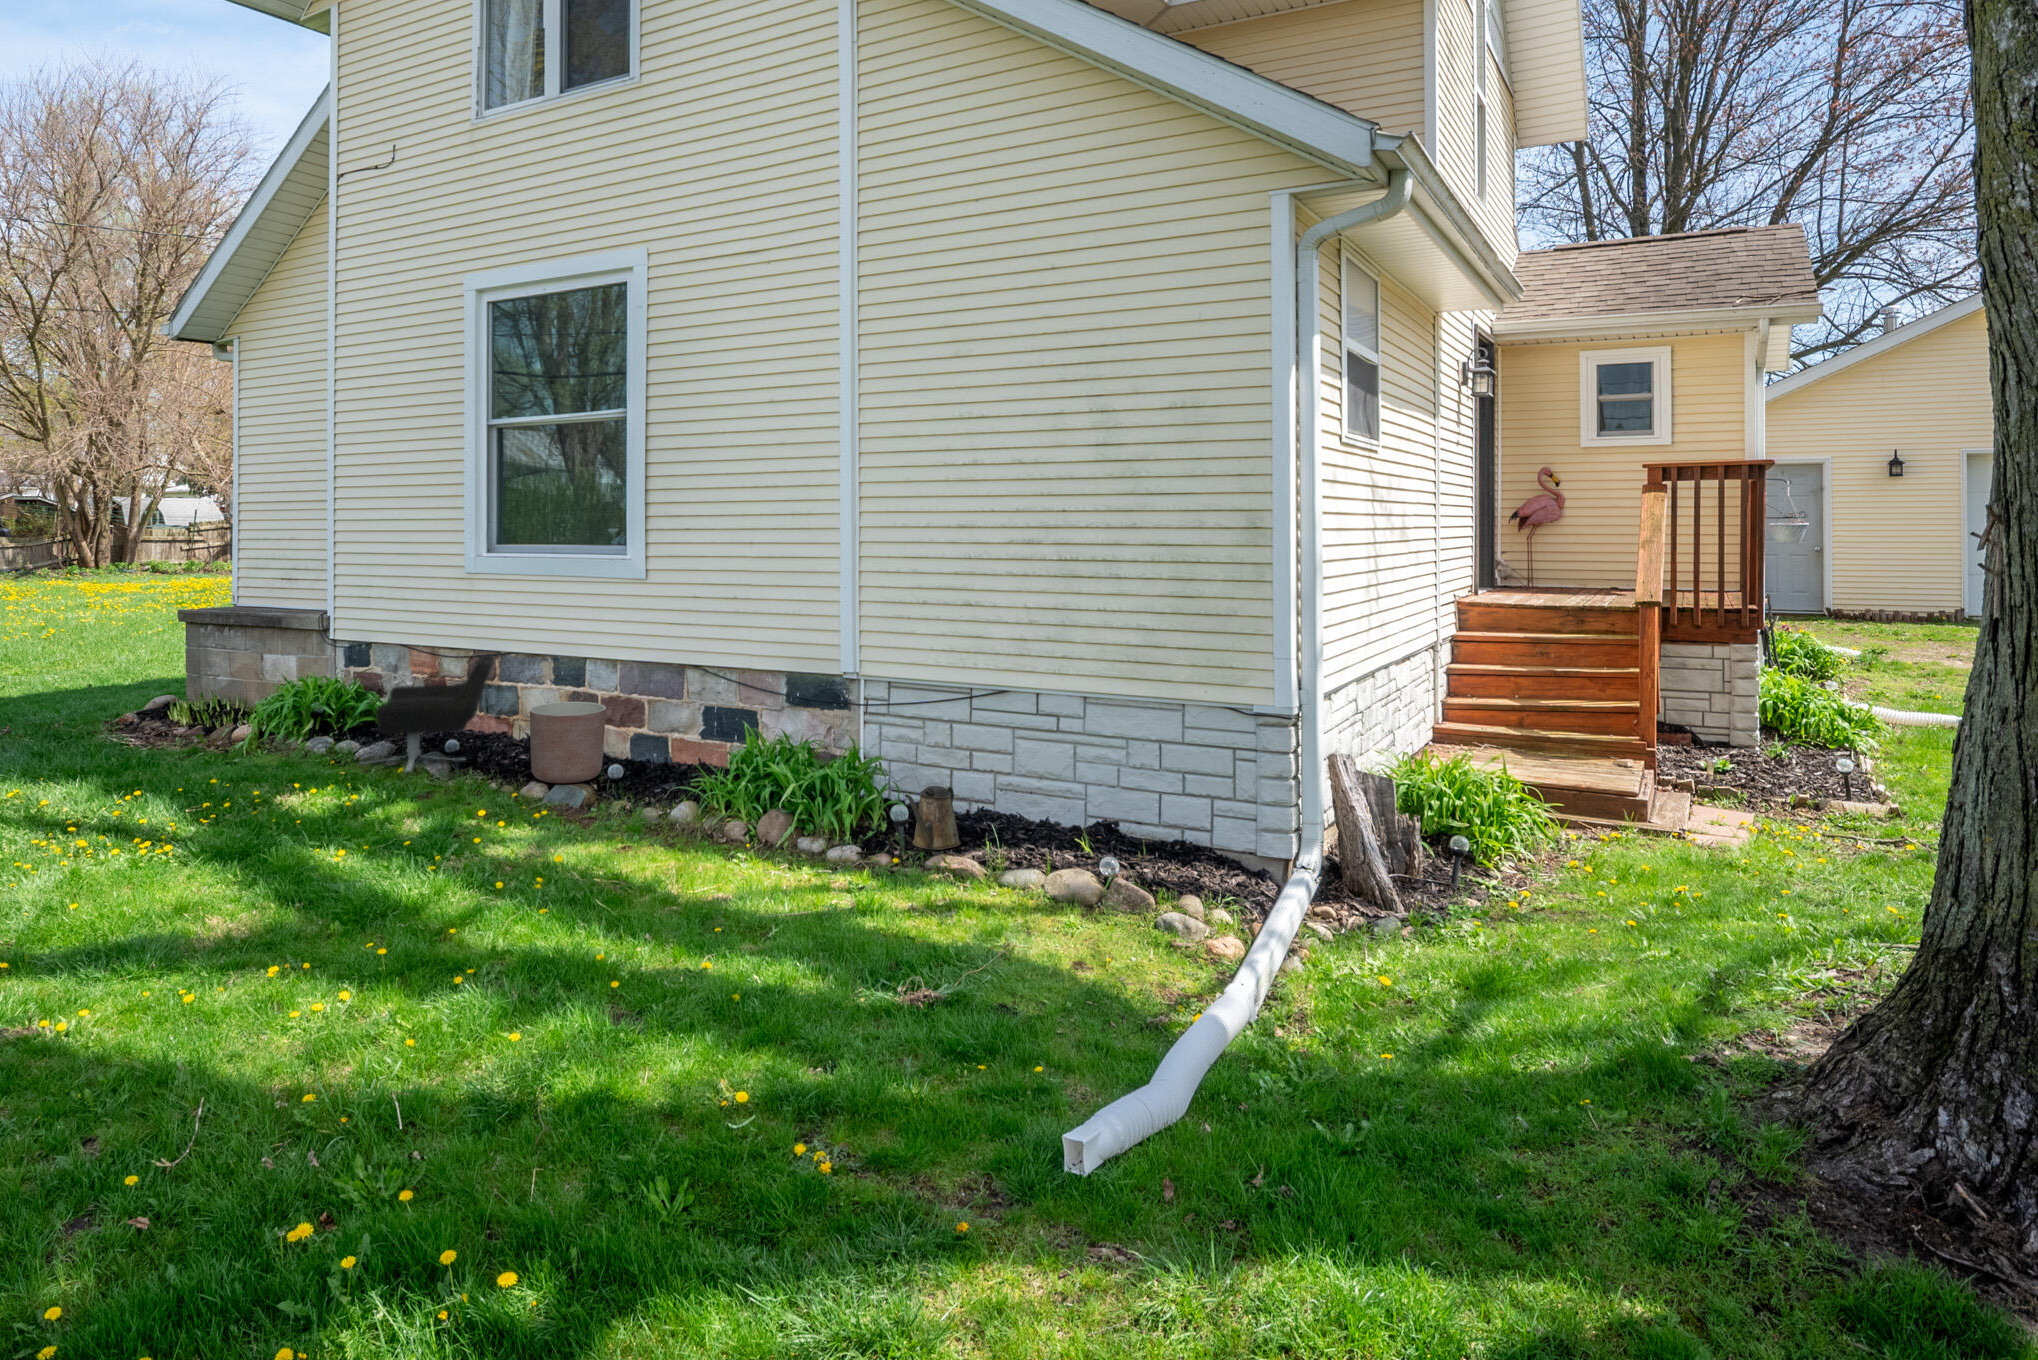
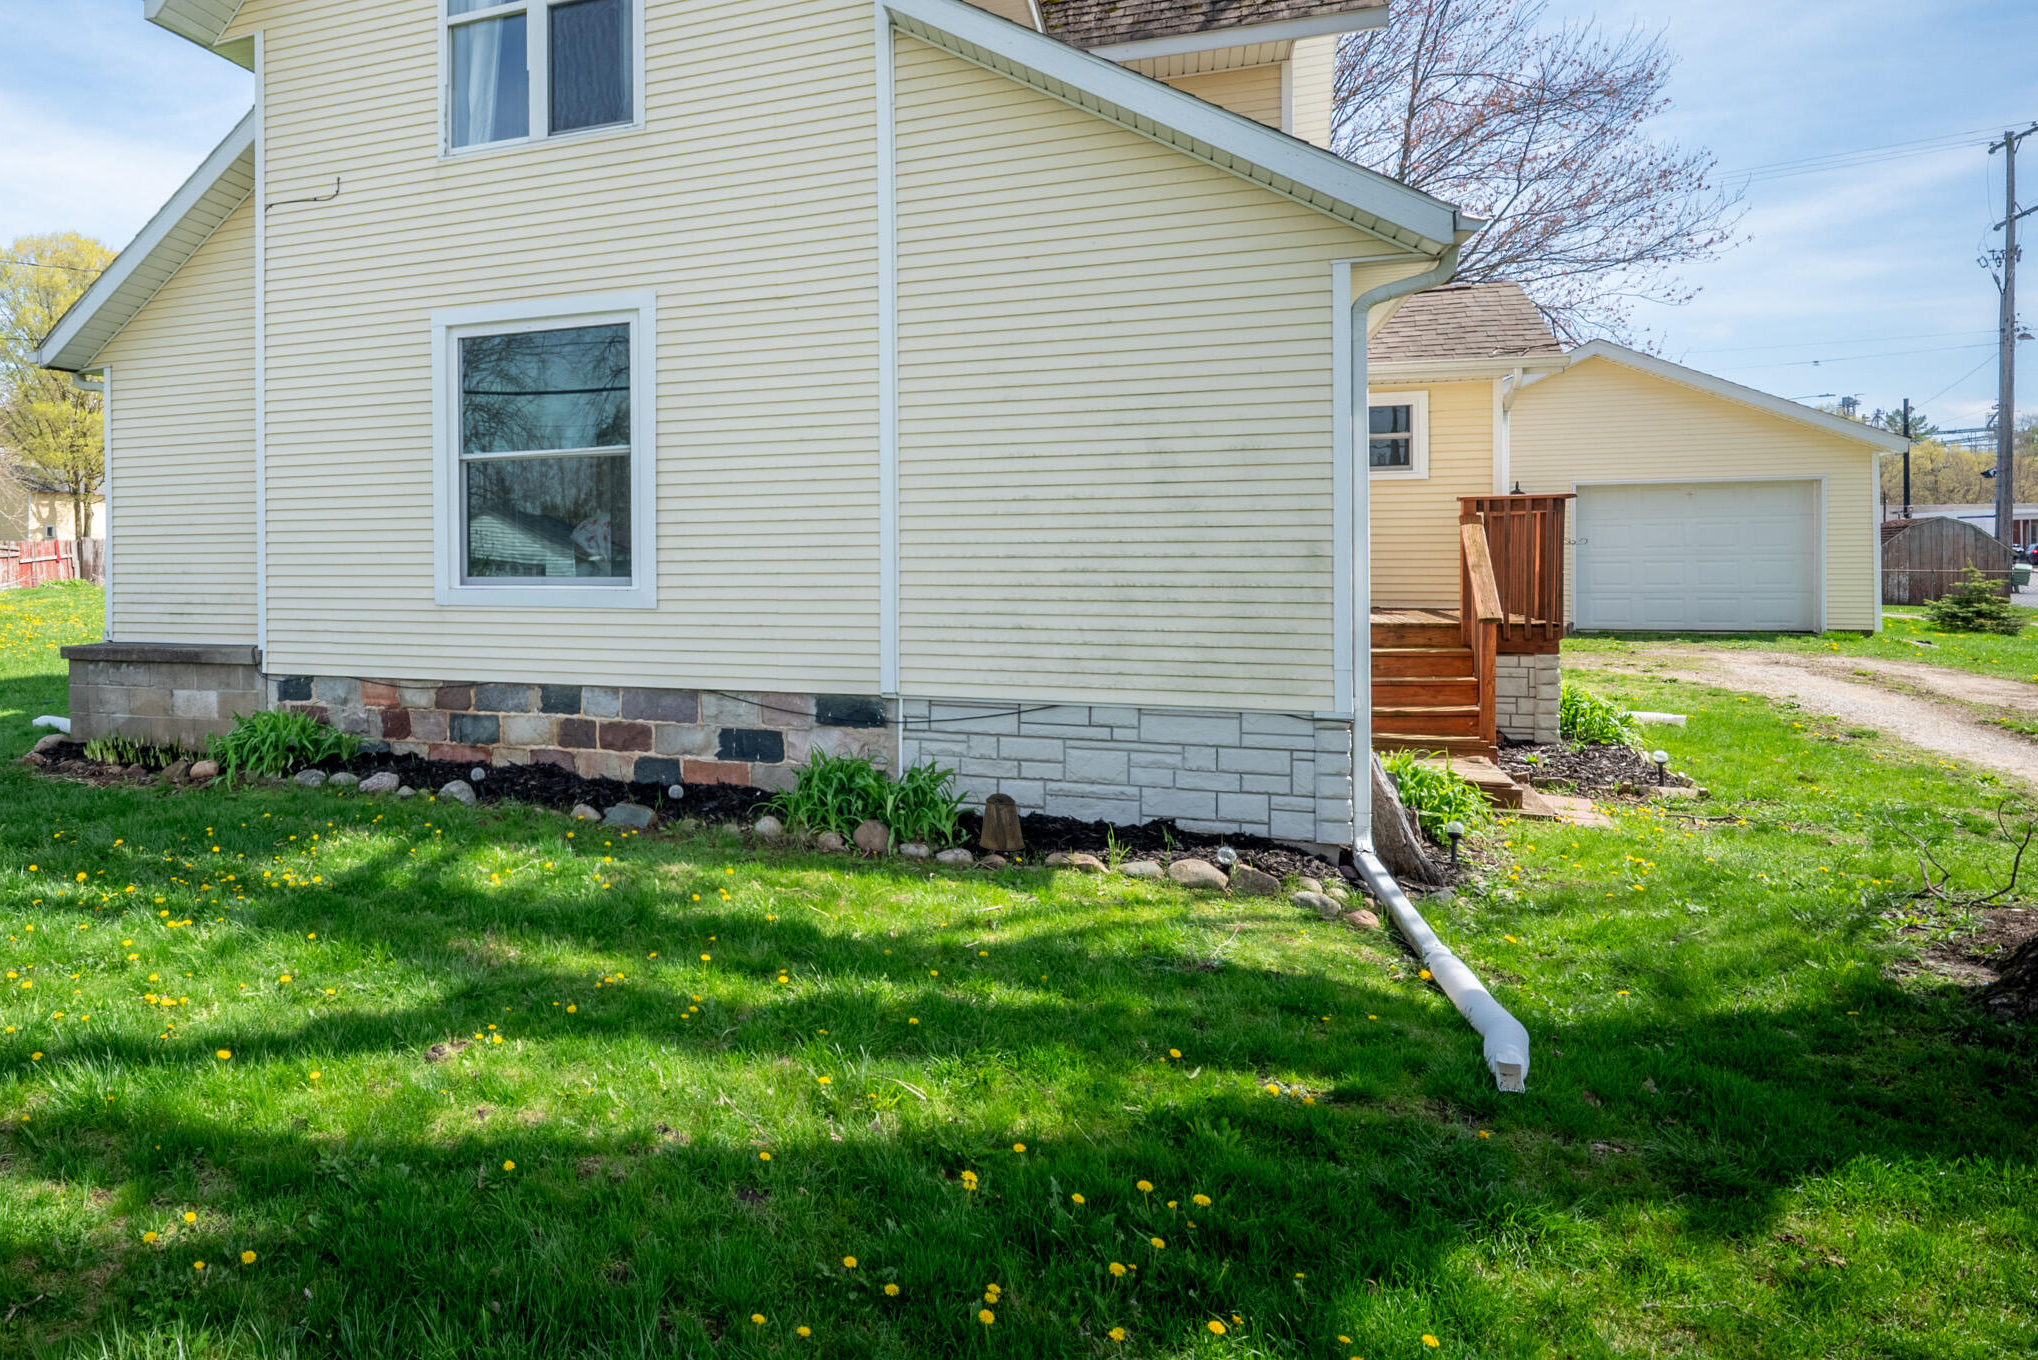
lounge chair: present [376,654,494,771] -> none [357,684,488,800]
planter: present [530,702,606,783] -> none [545,728,617,806]

